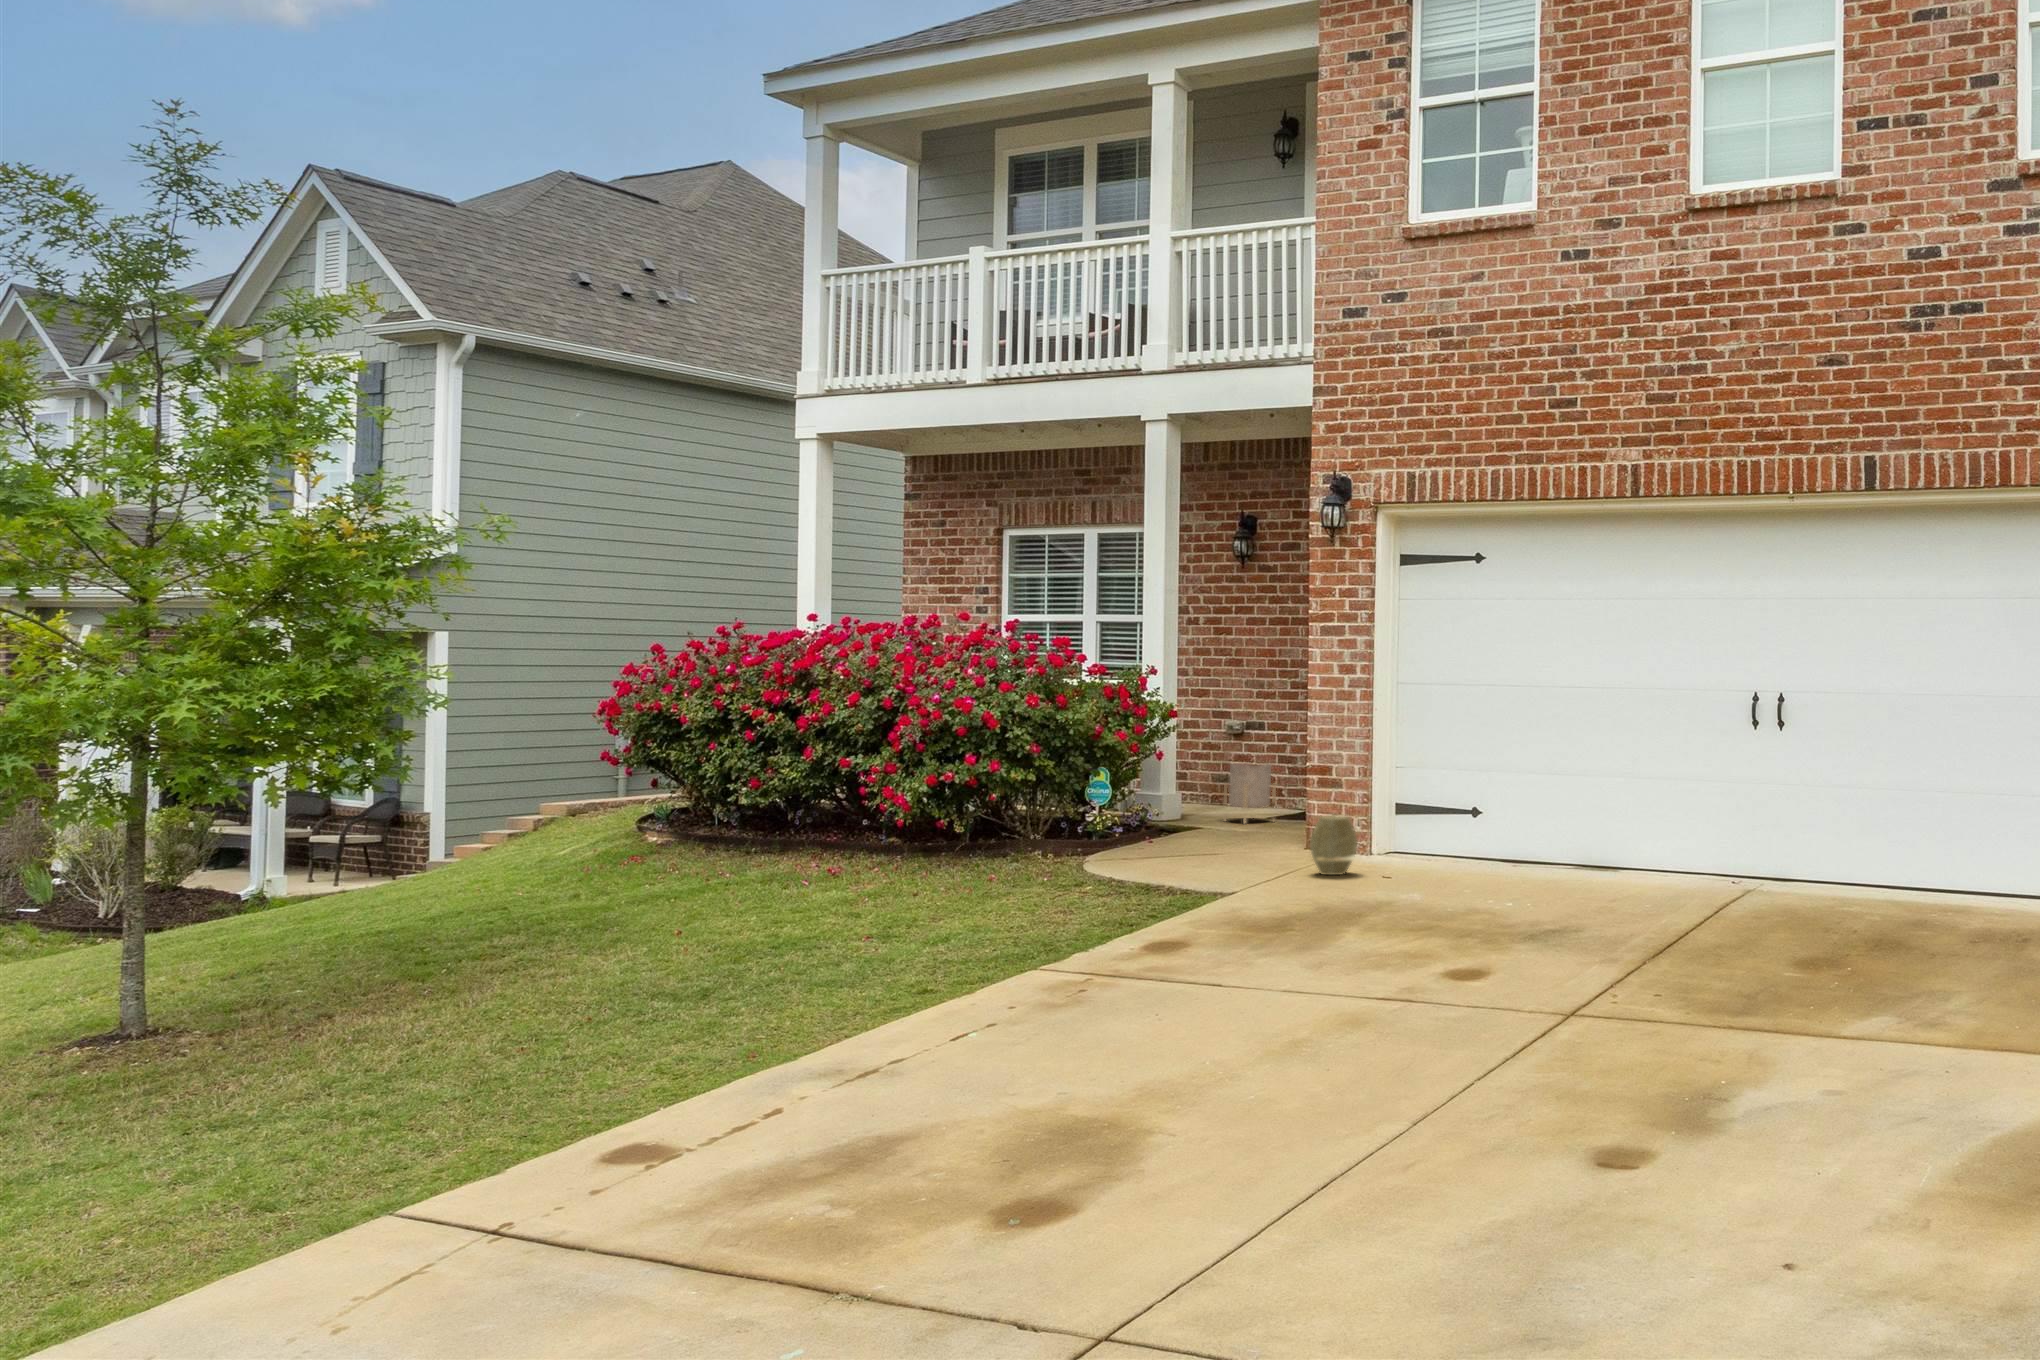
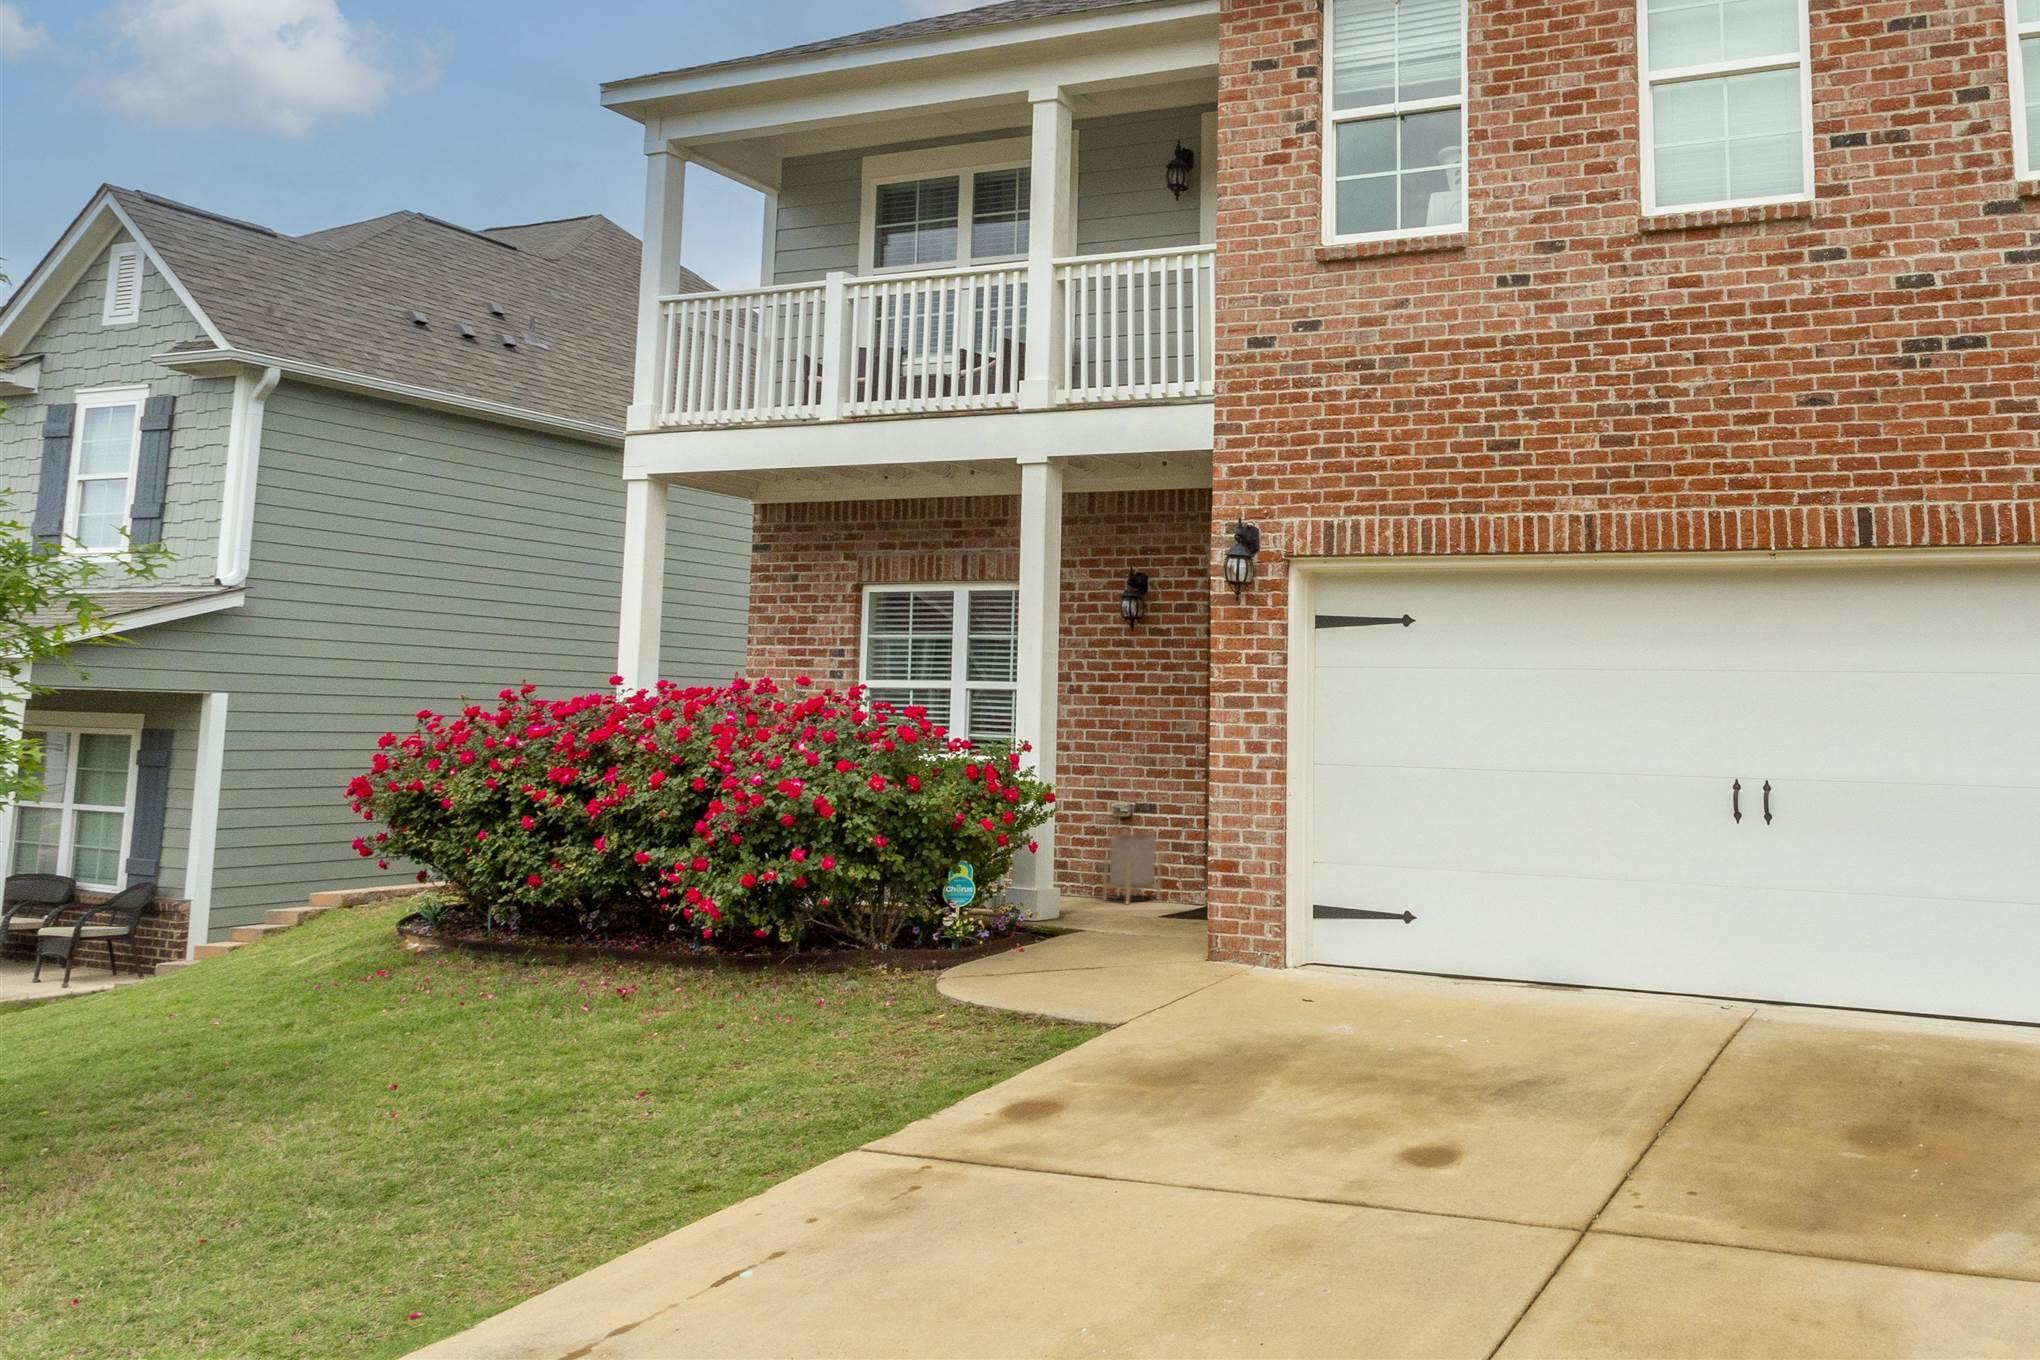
woven basket: present [1310,814,1357,875] -> none [1214,916,1268,988]

